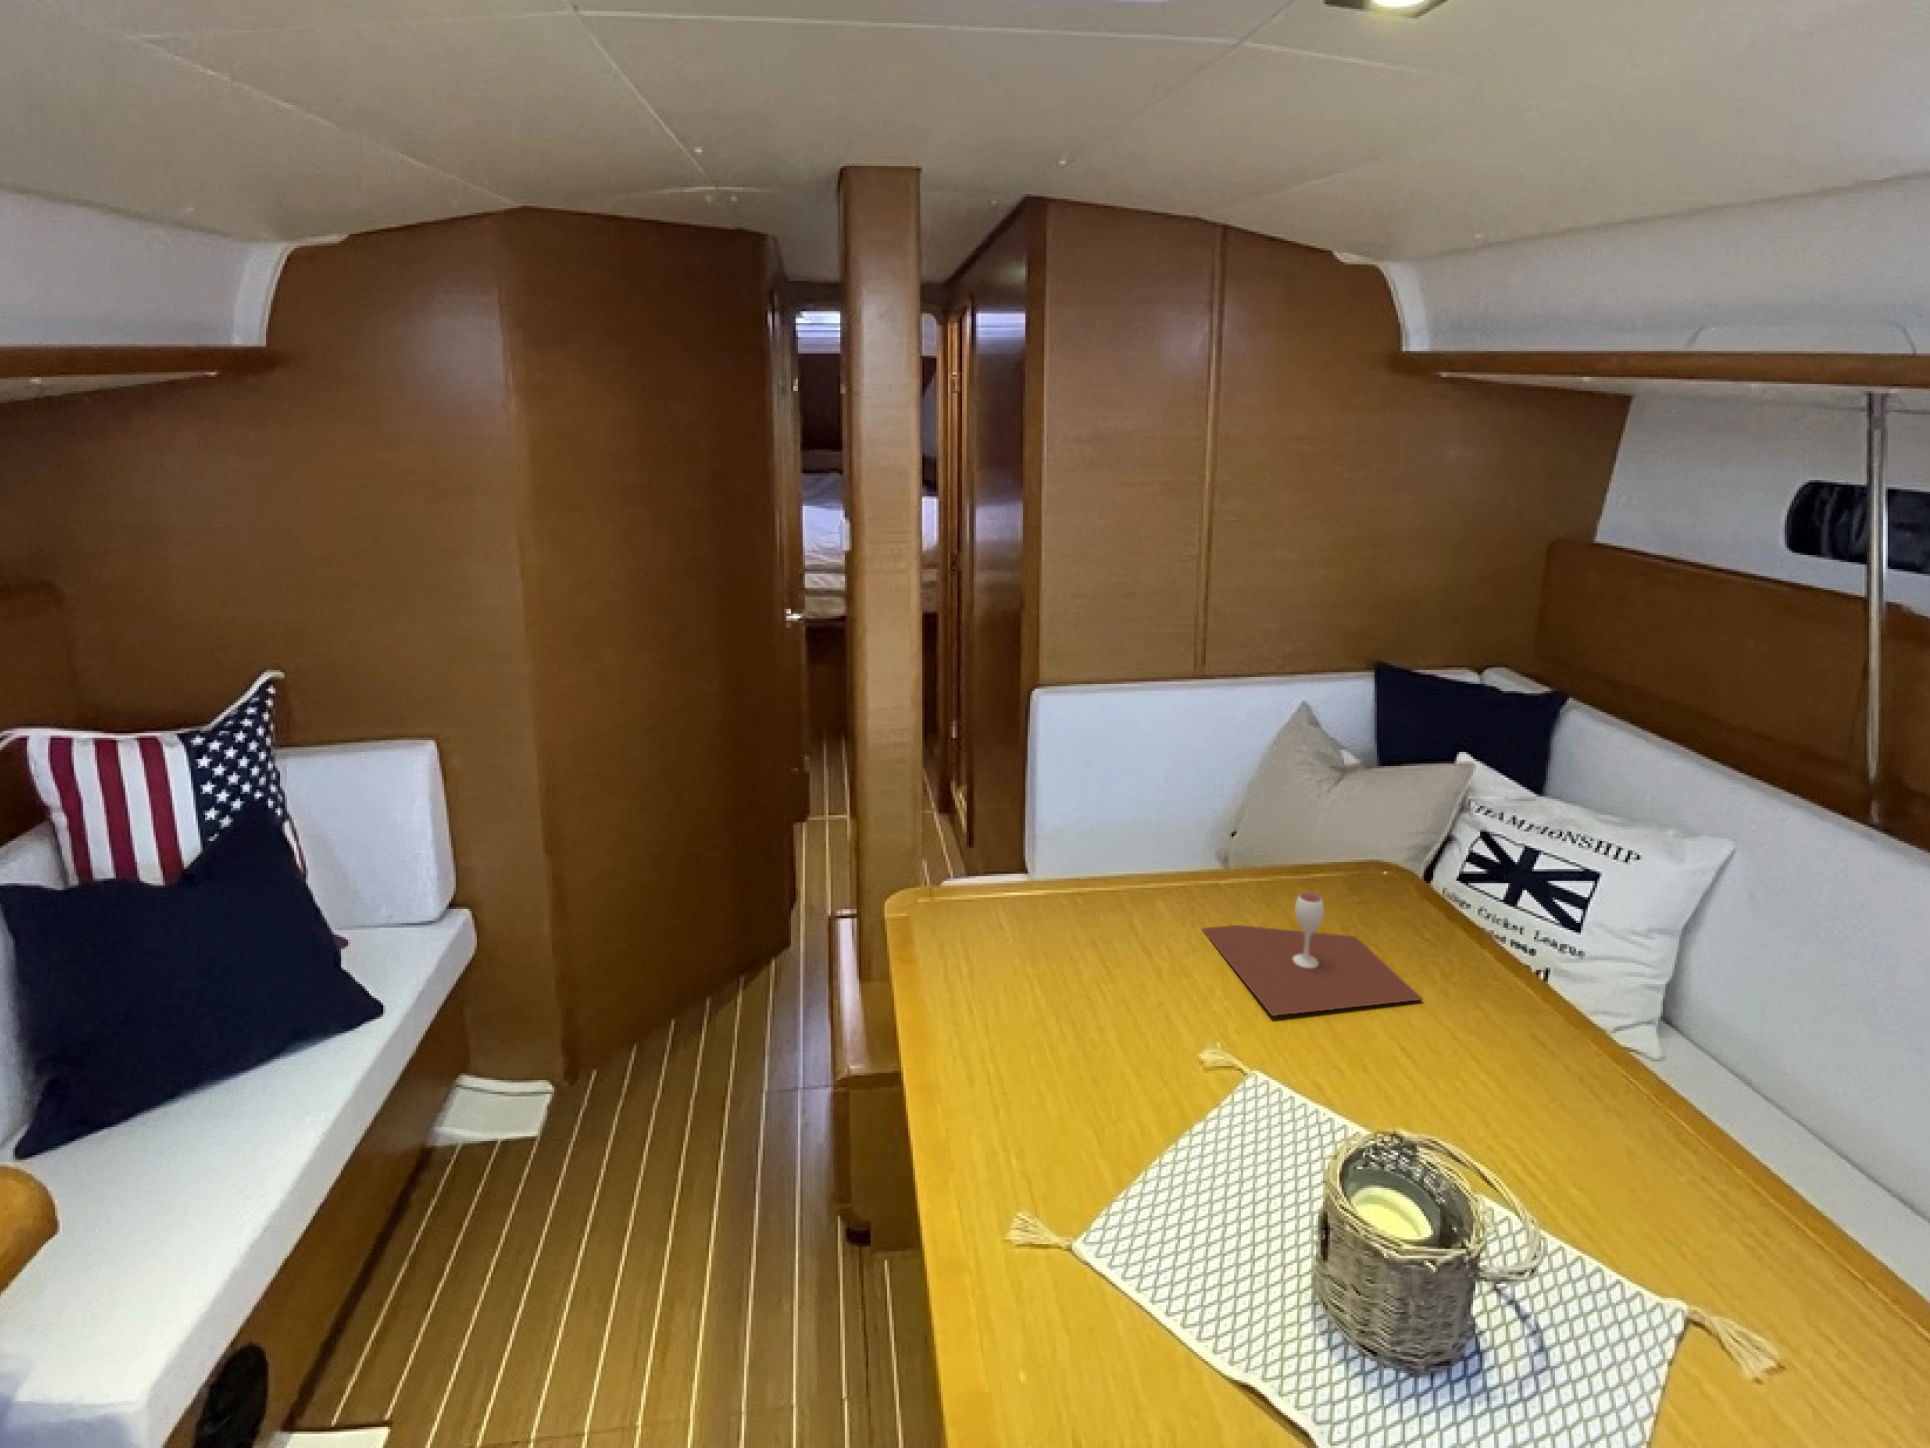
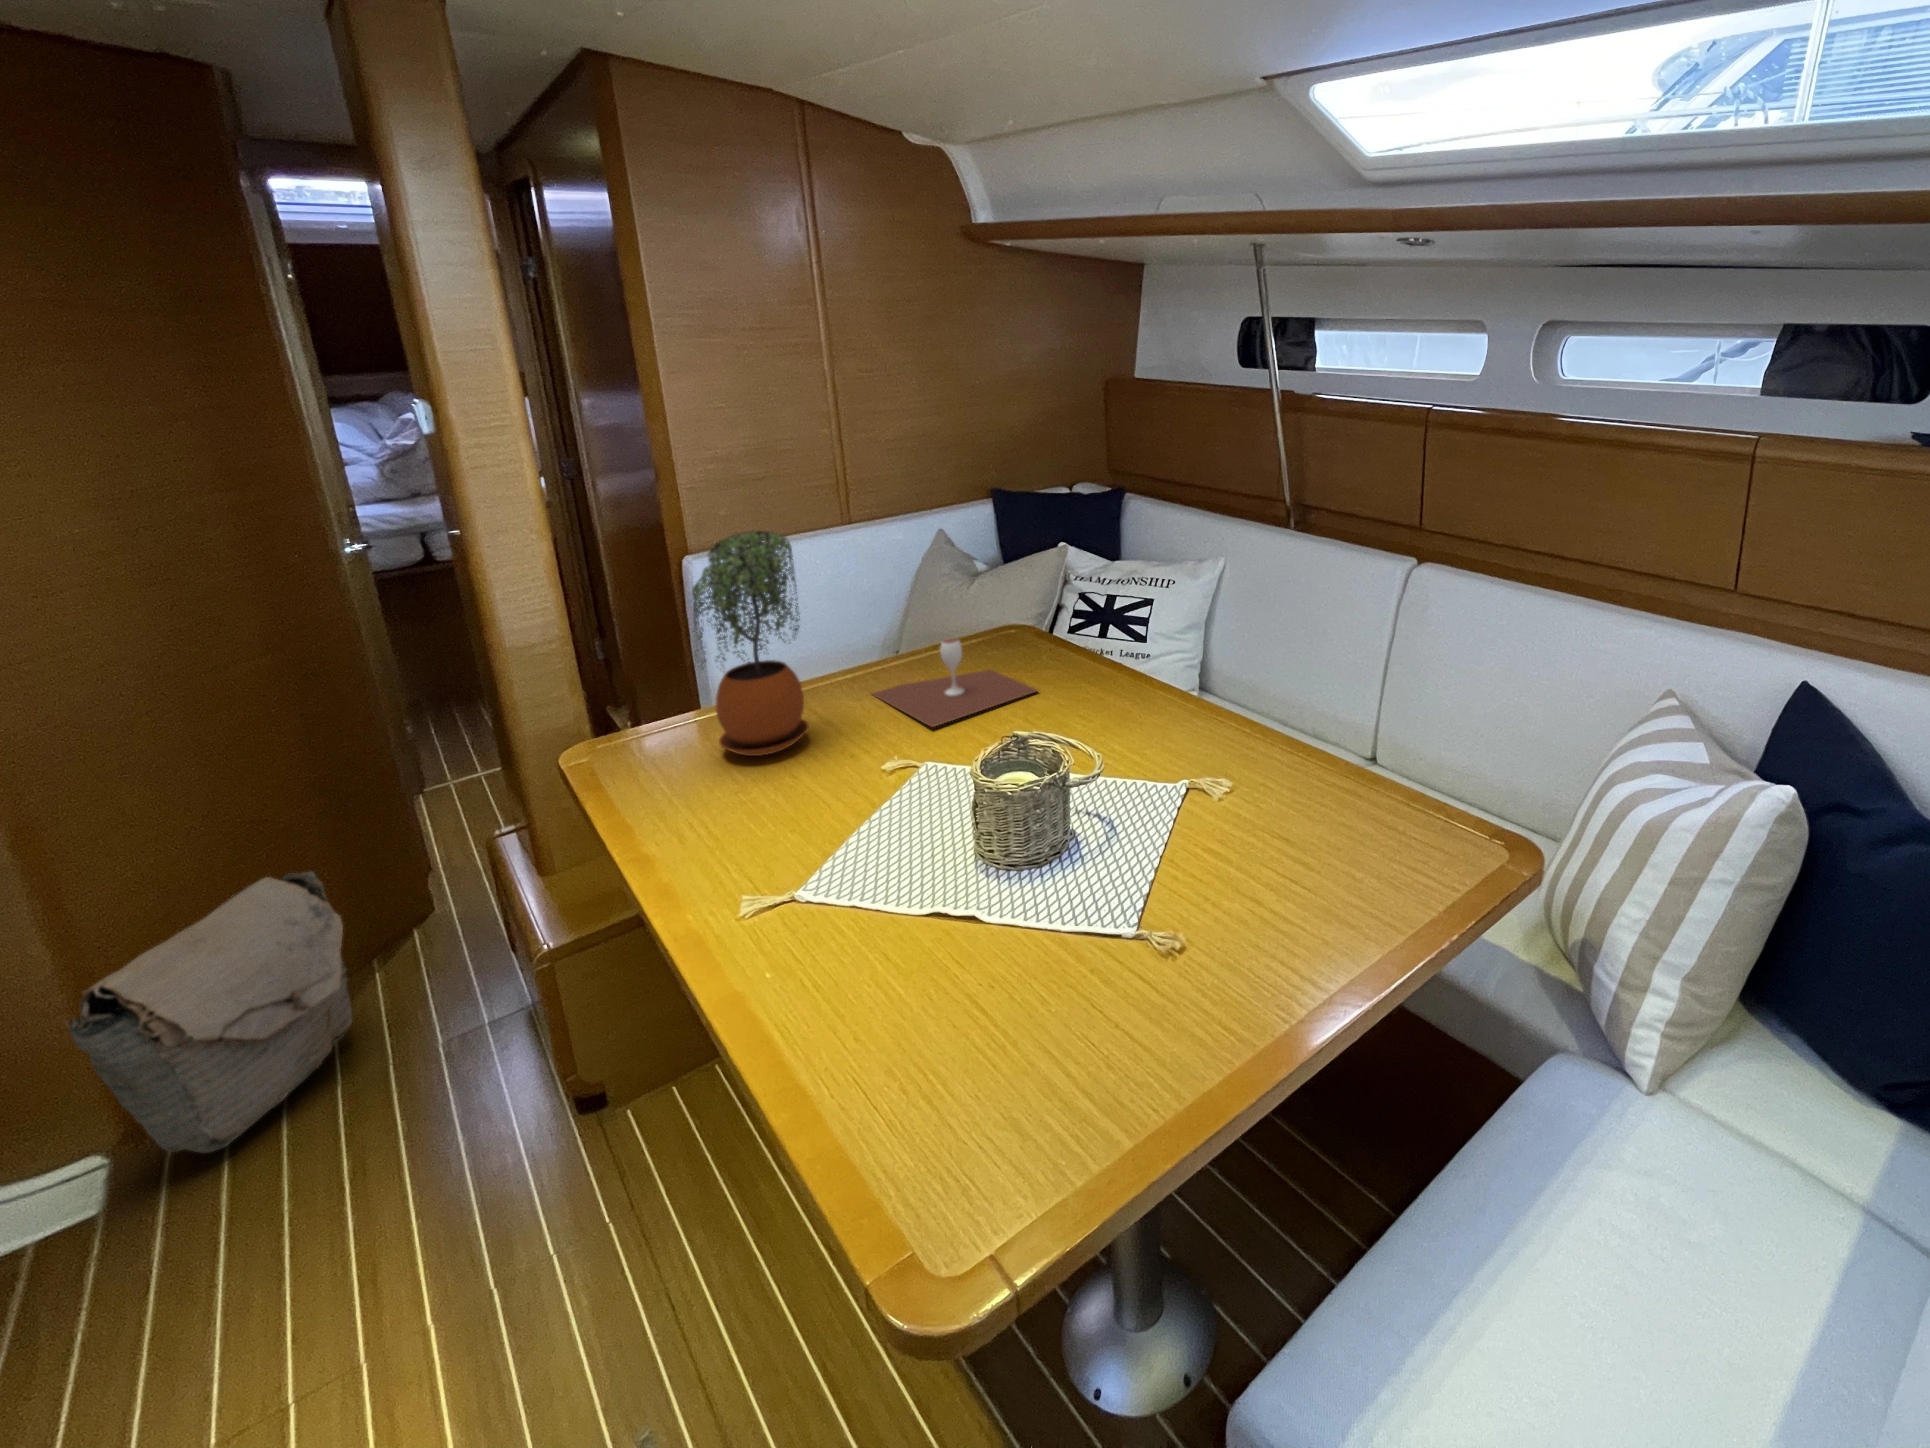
potted plant: none [1019,723,1141,988] -> present [692,530,809,756]
bag: none [532,906,714,1140] -> present [66,871,353,1153]

